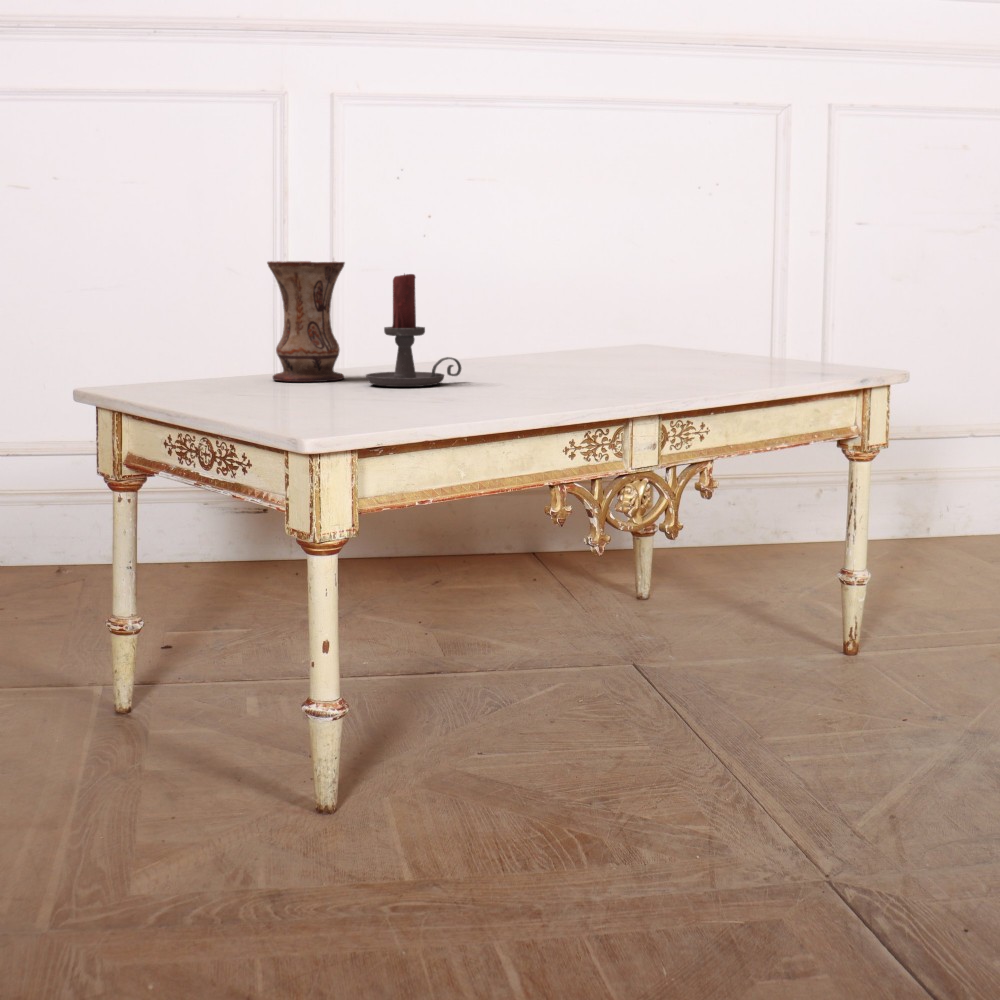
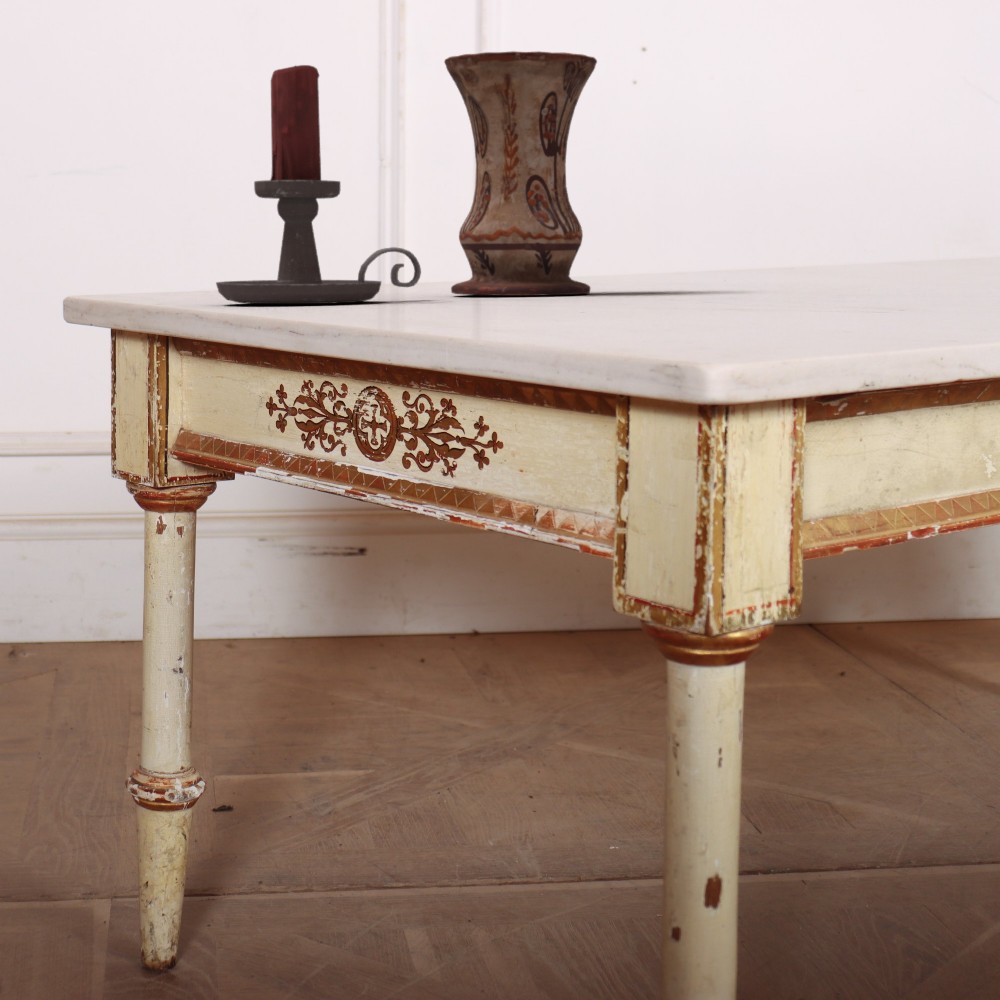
candle holder: present [366,274,461,387] -> present [216,65,421,304]

